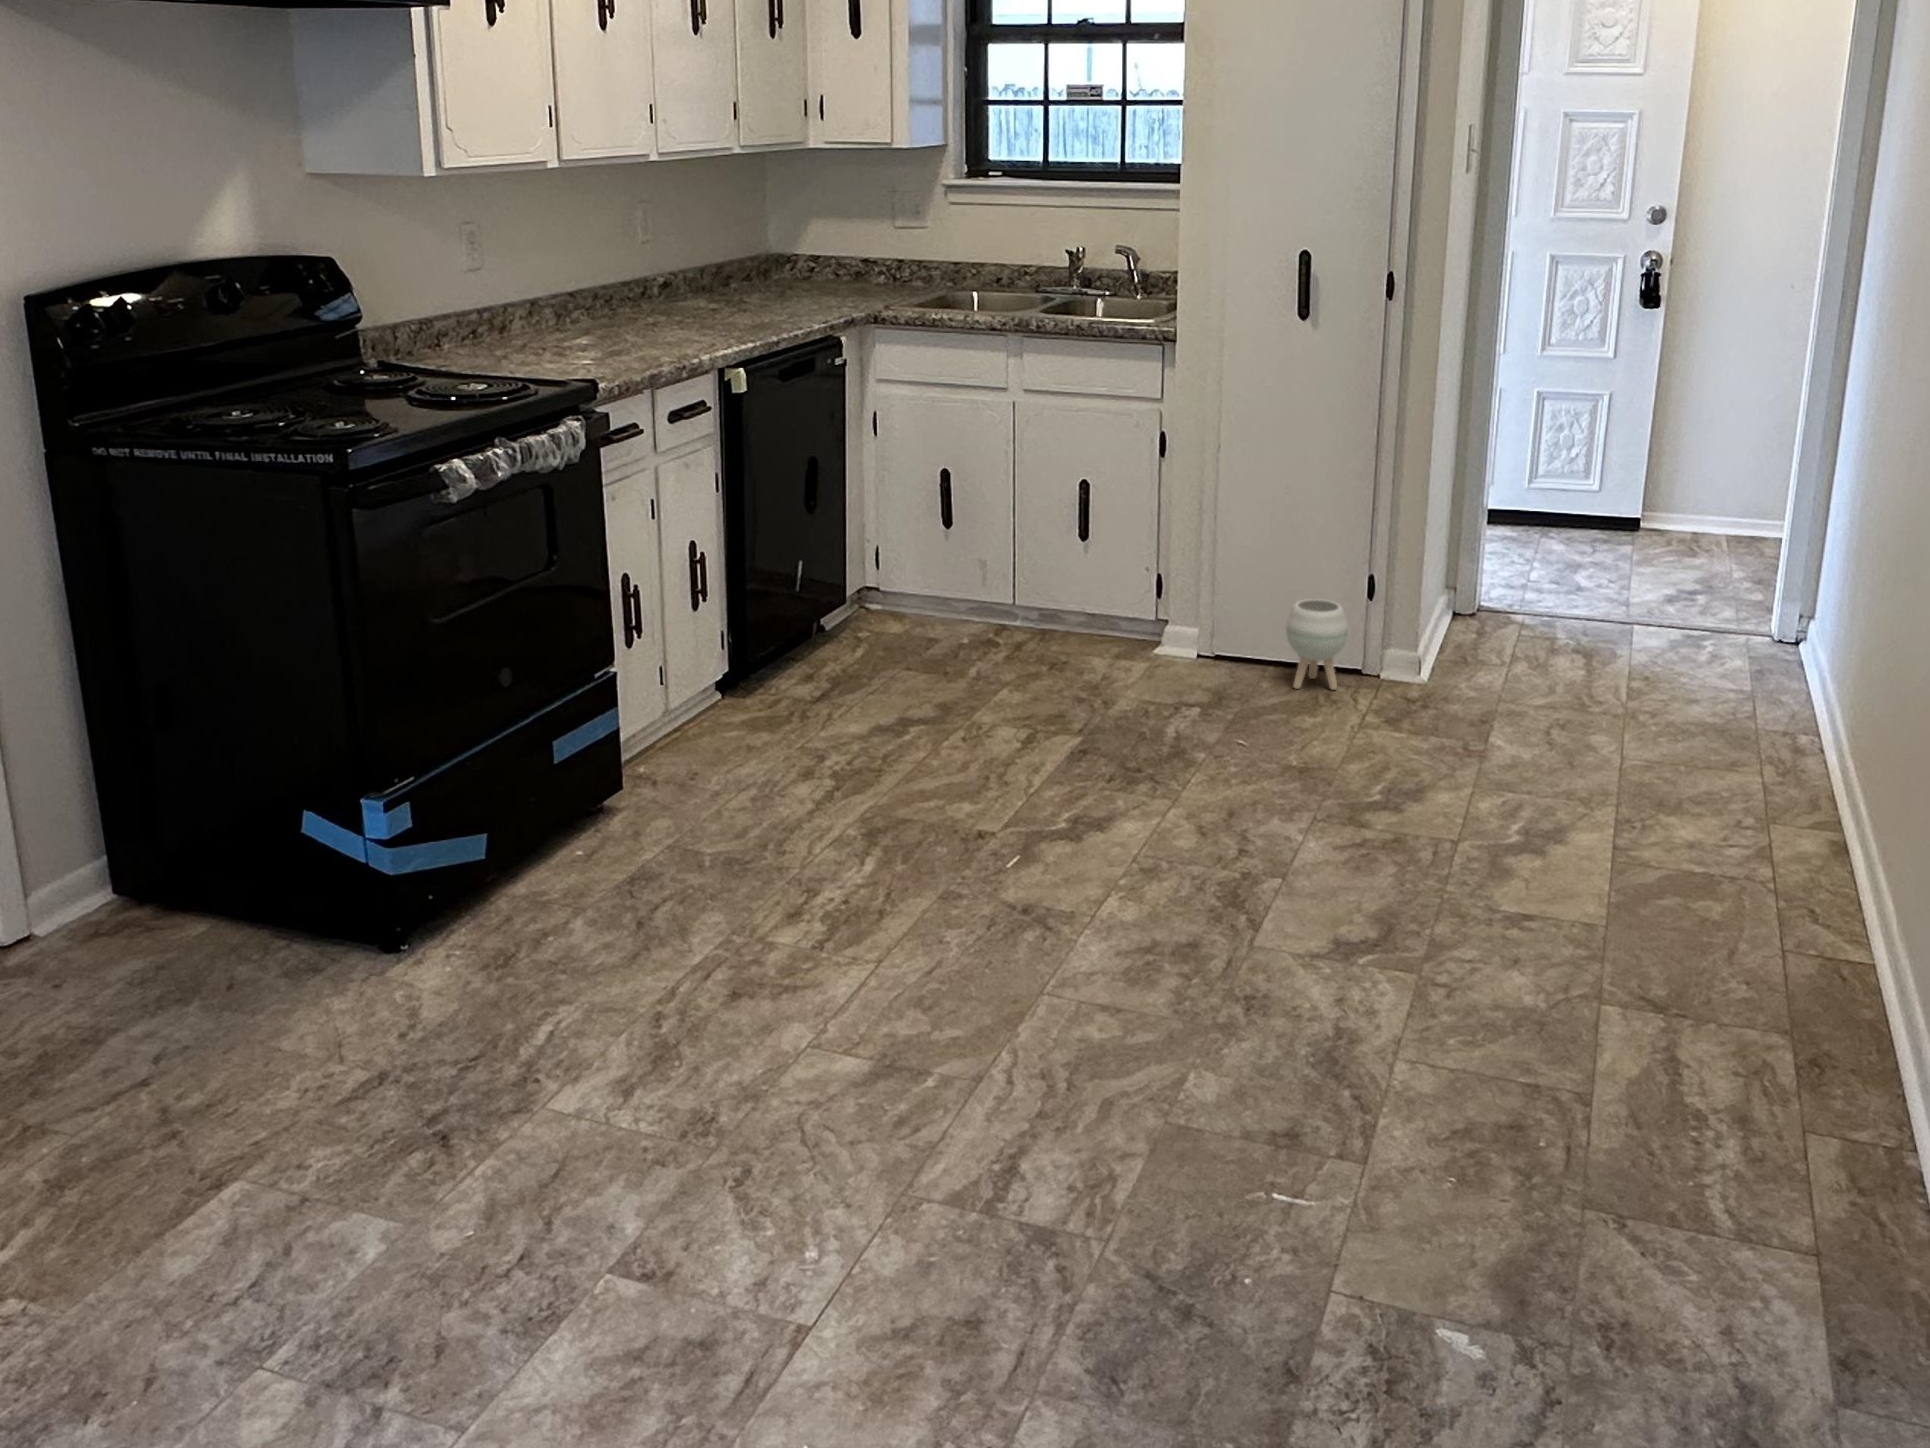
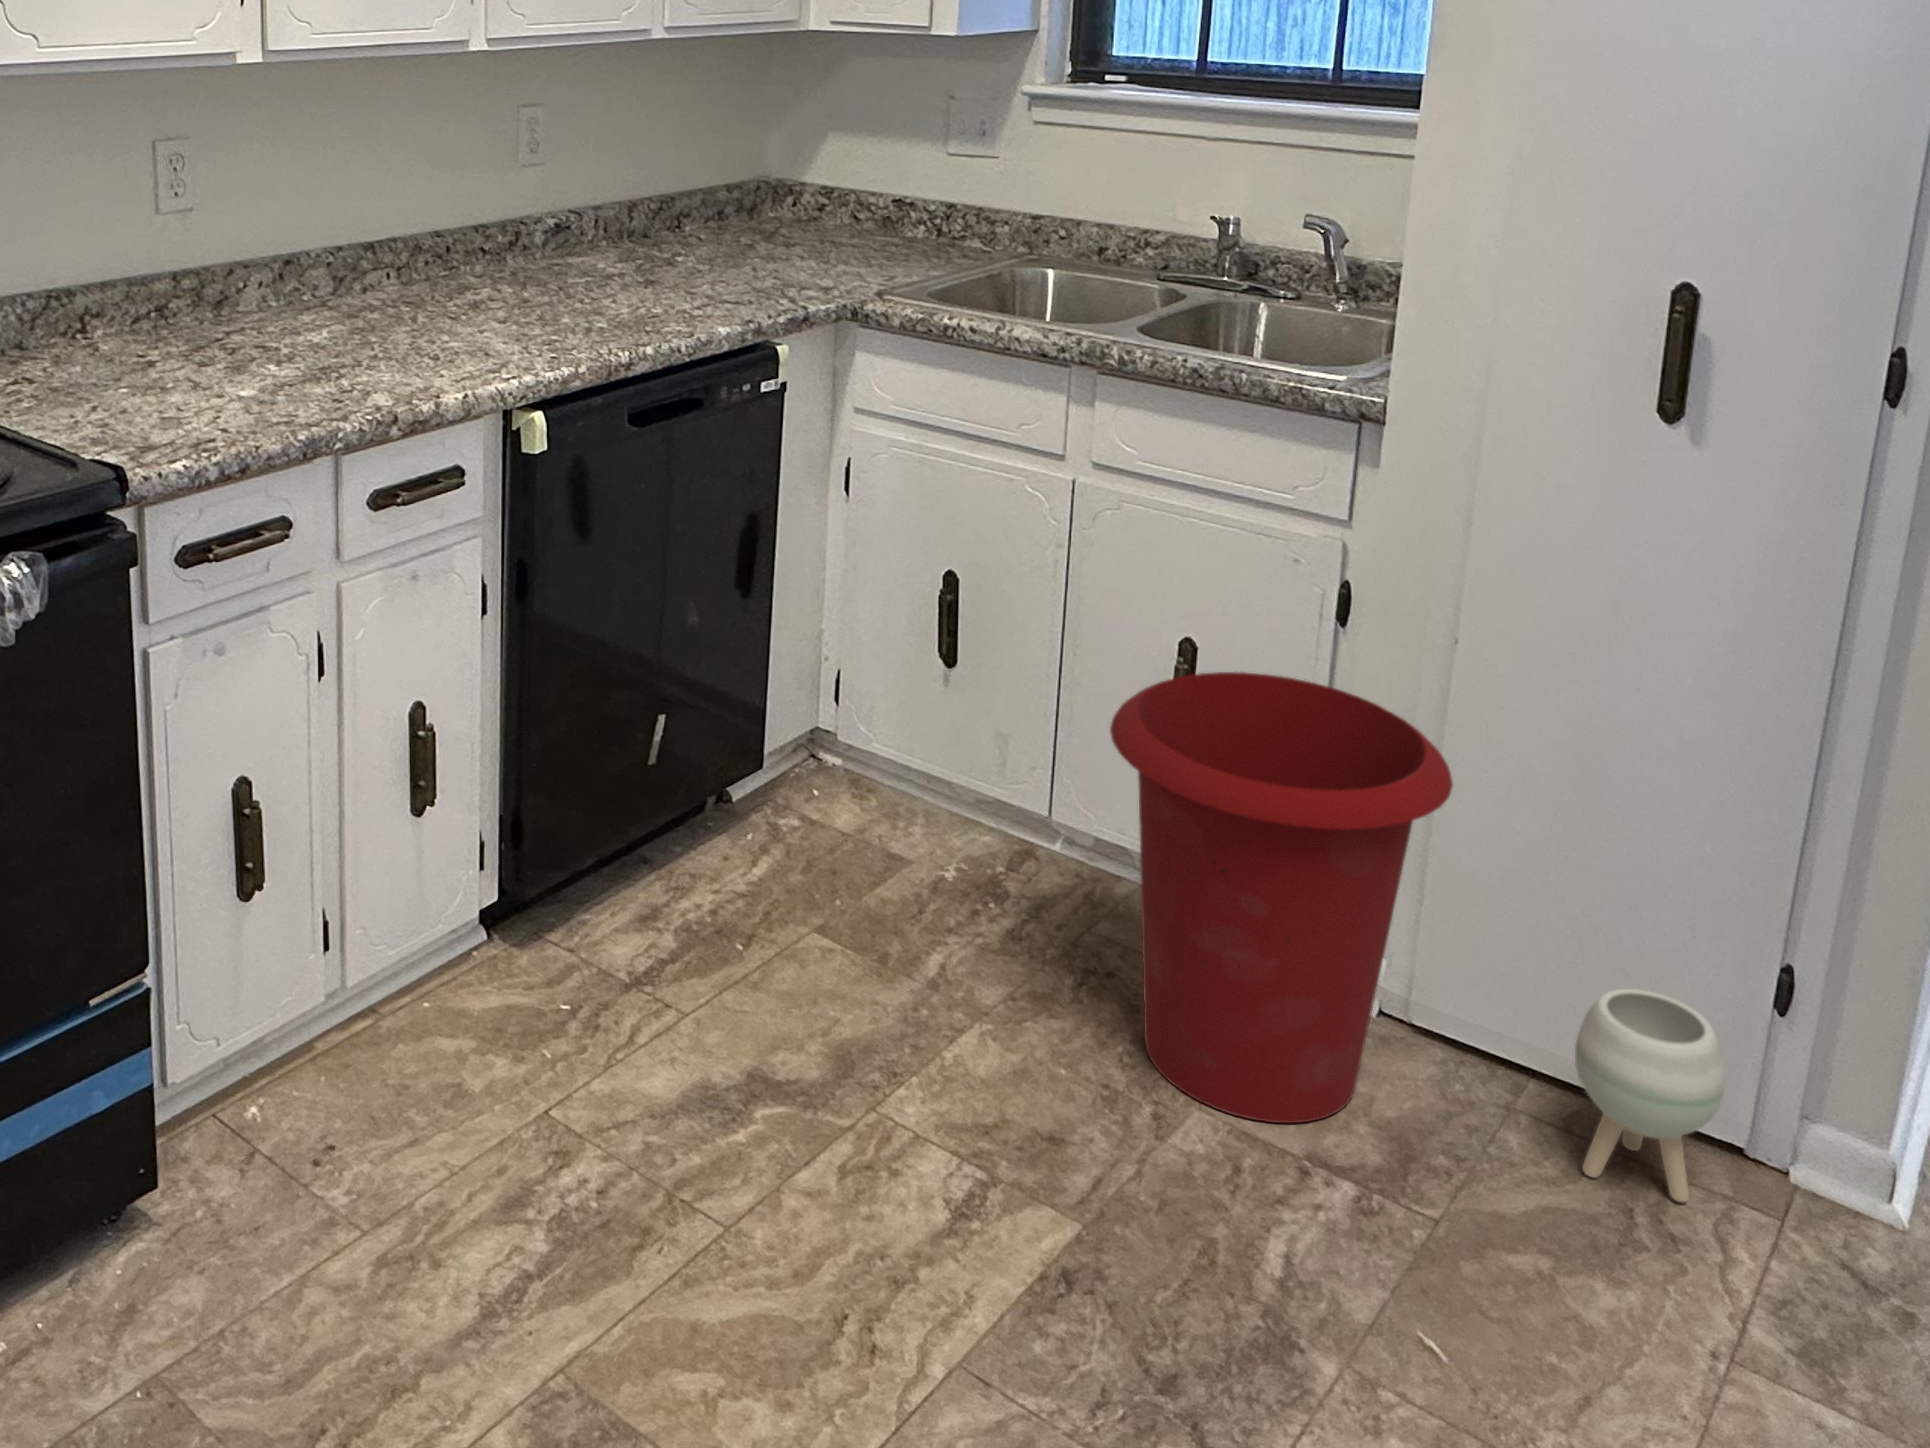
waste bin: none [1061,483,1225,695] -> present [1110,672,1453,1123]

